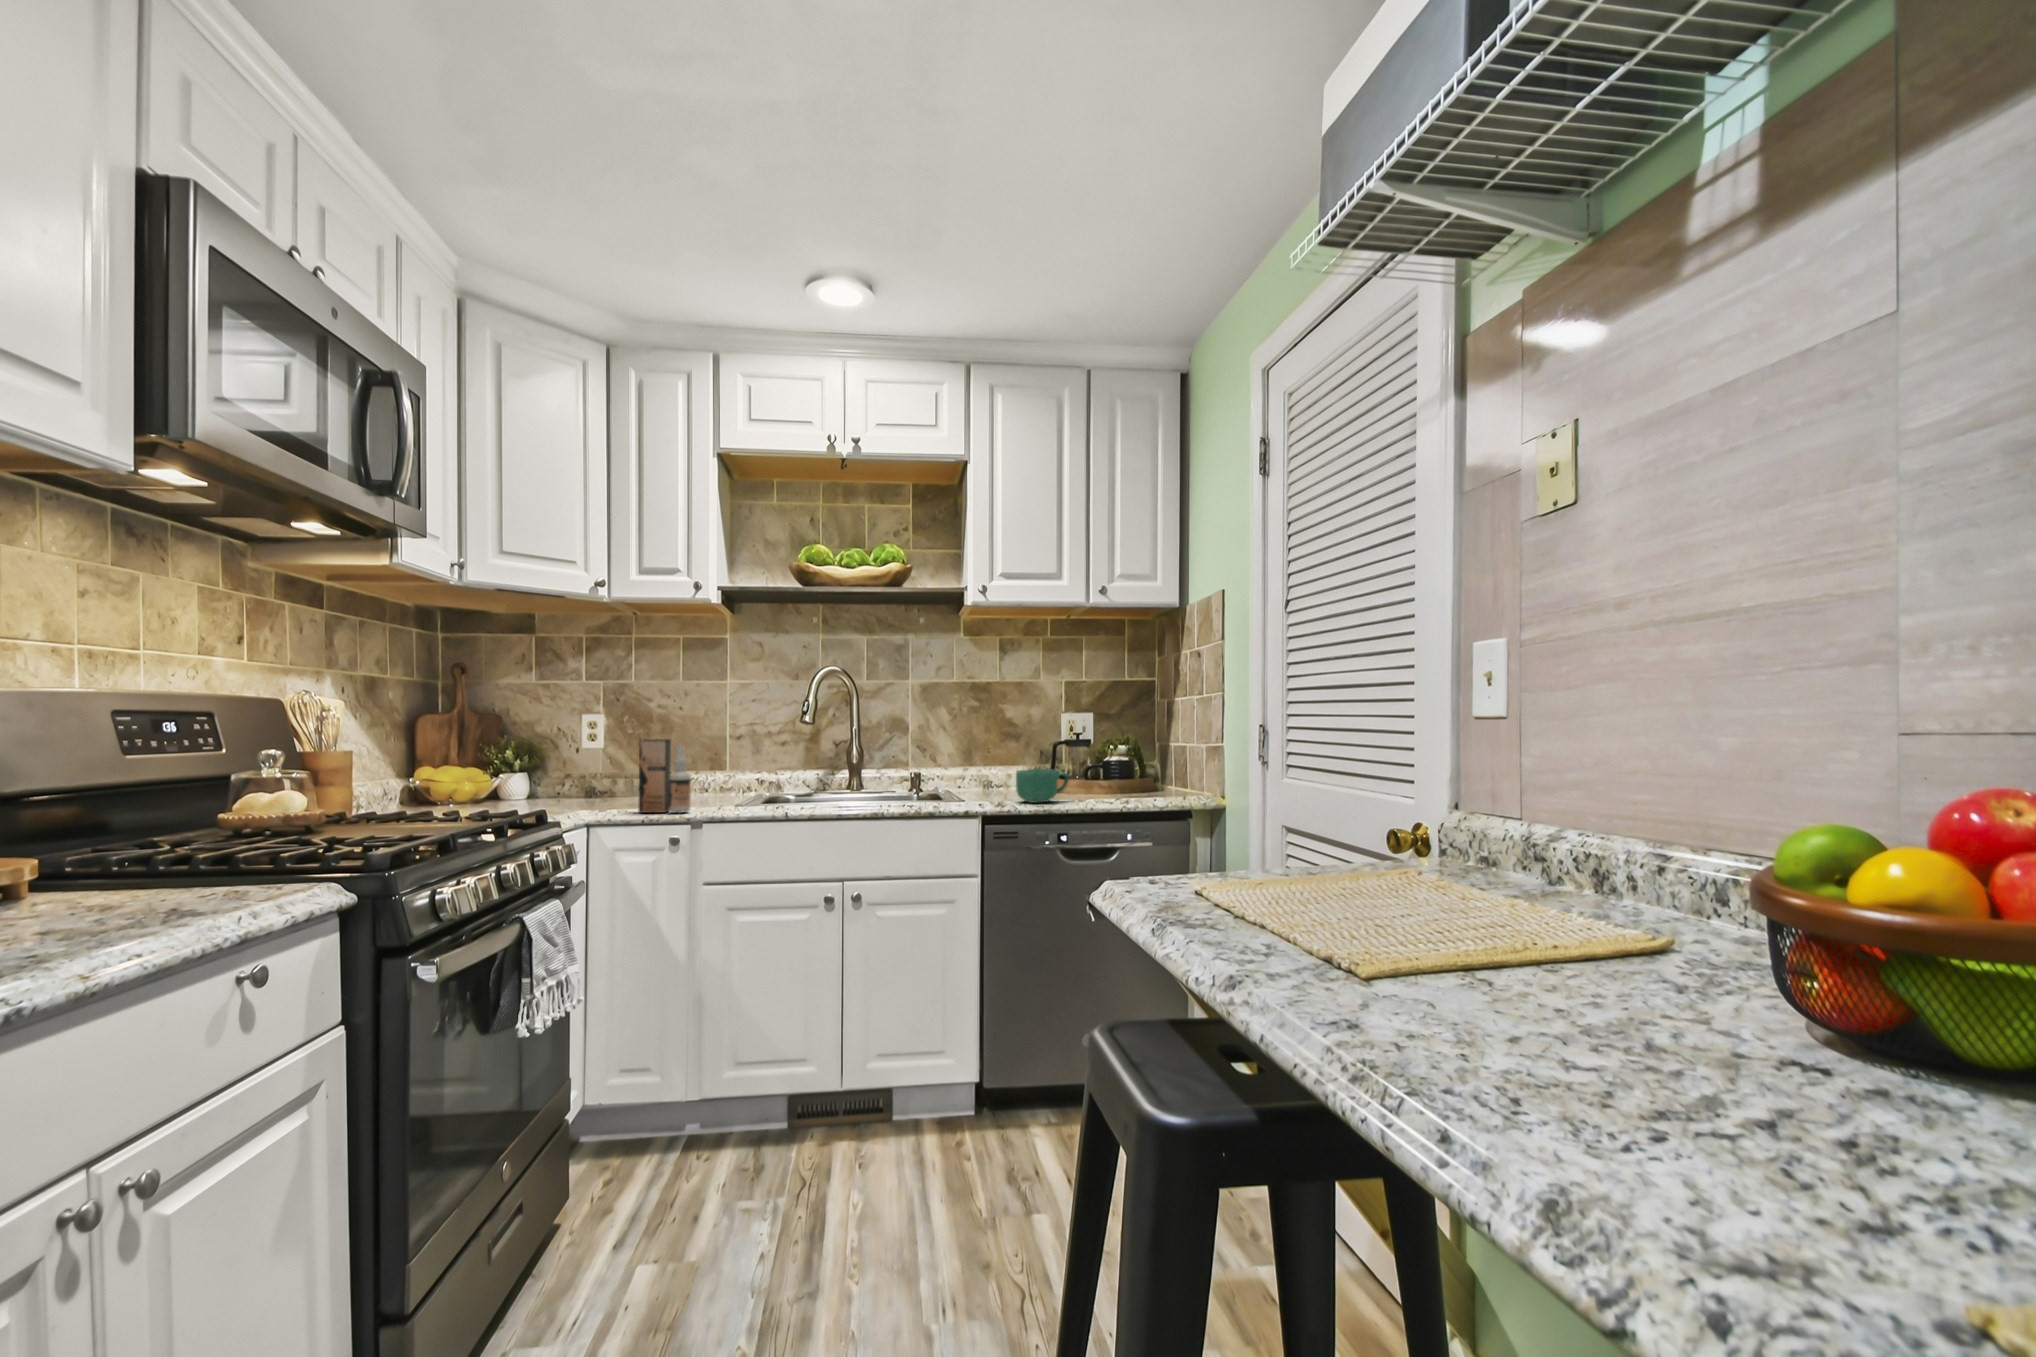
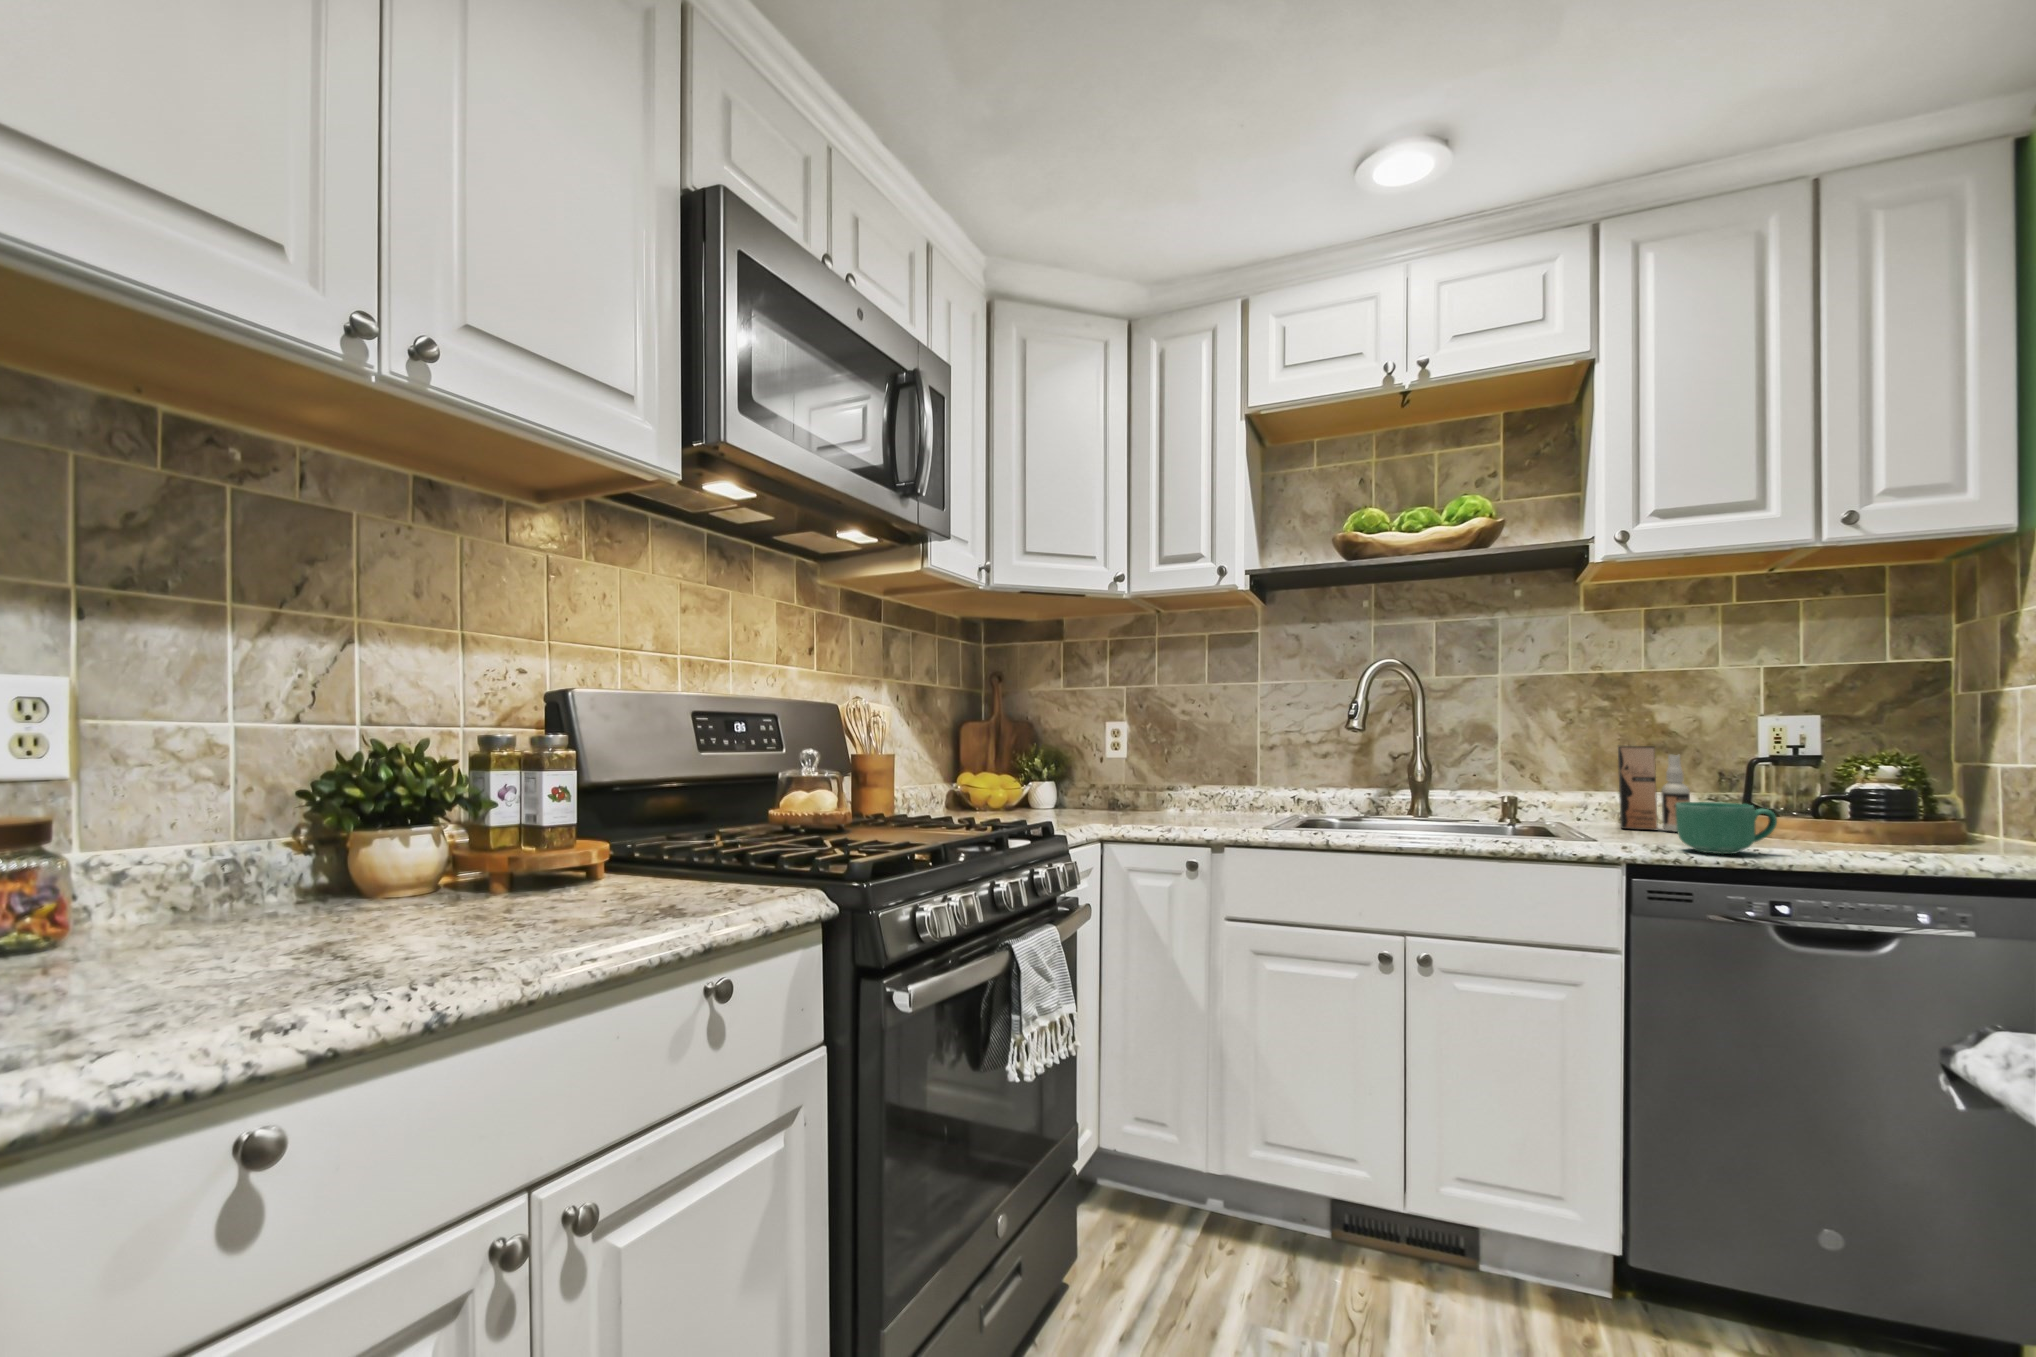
spray bottle: present [638,739,691,813] -> present [1618,746,1690,832]

